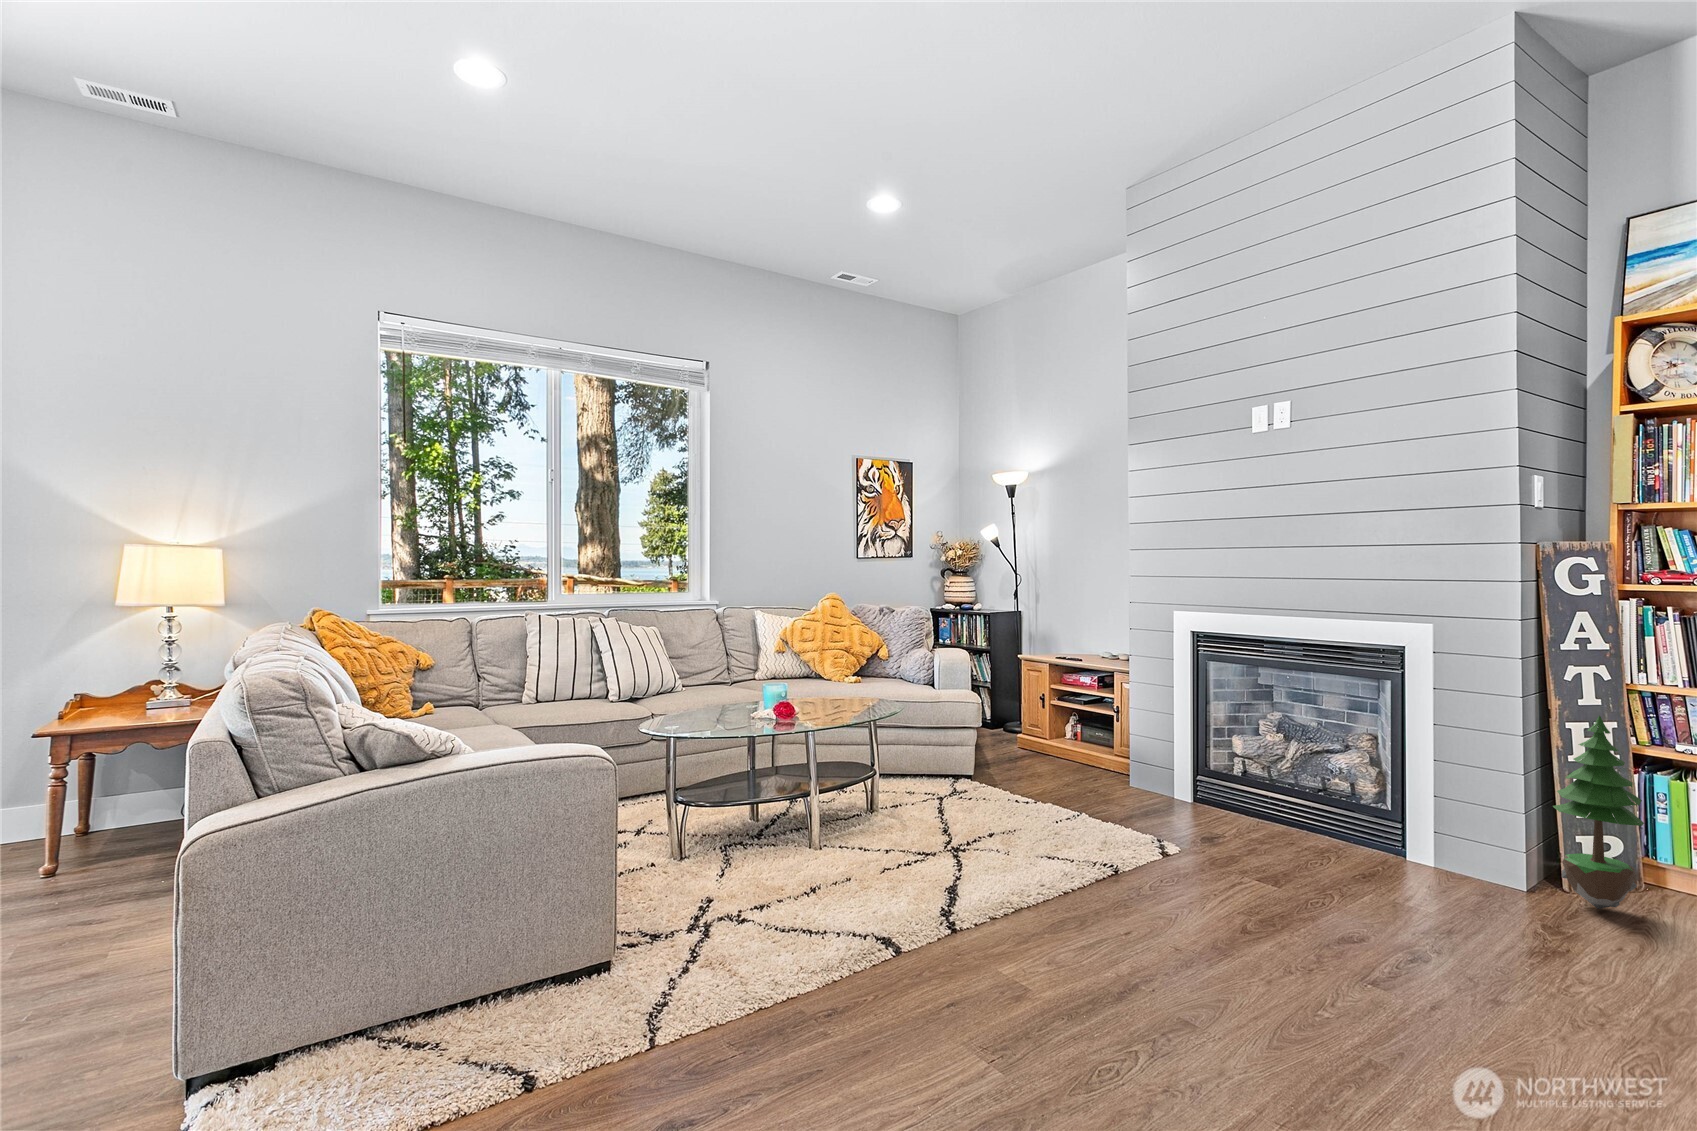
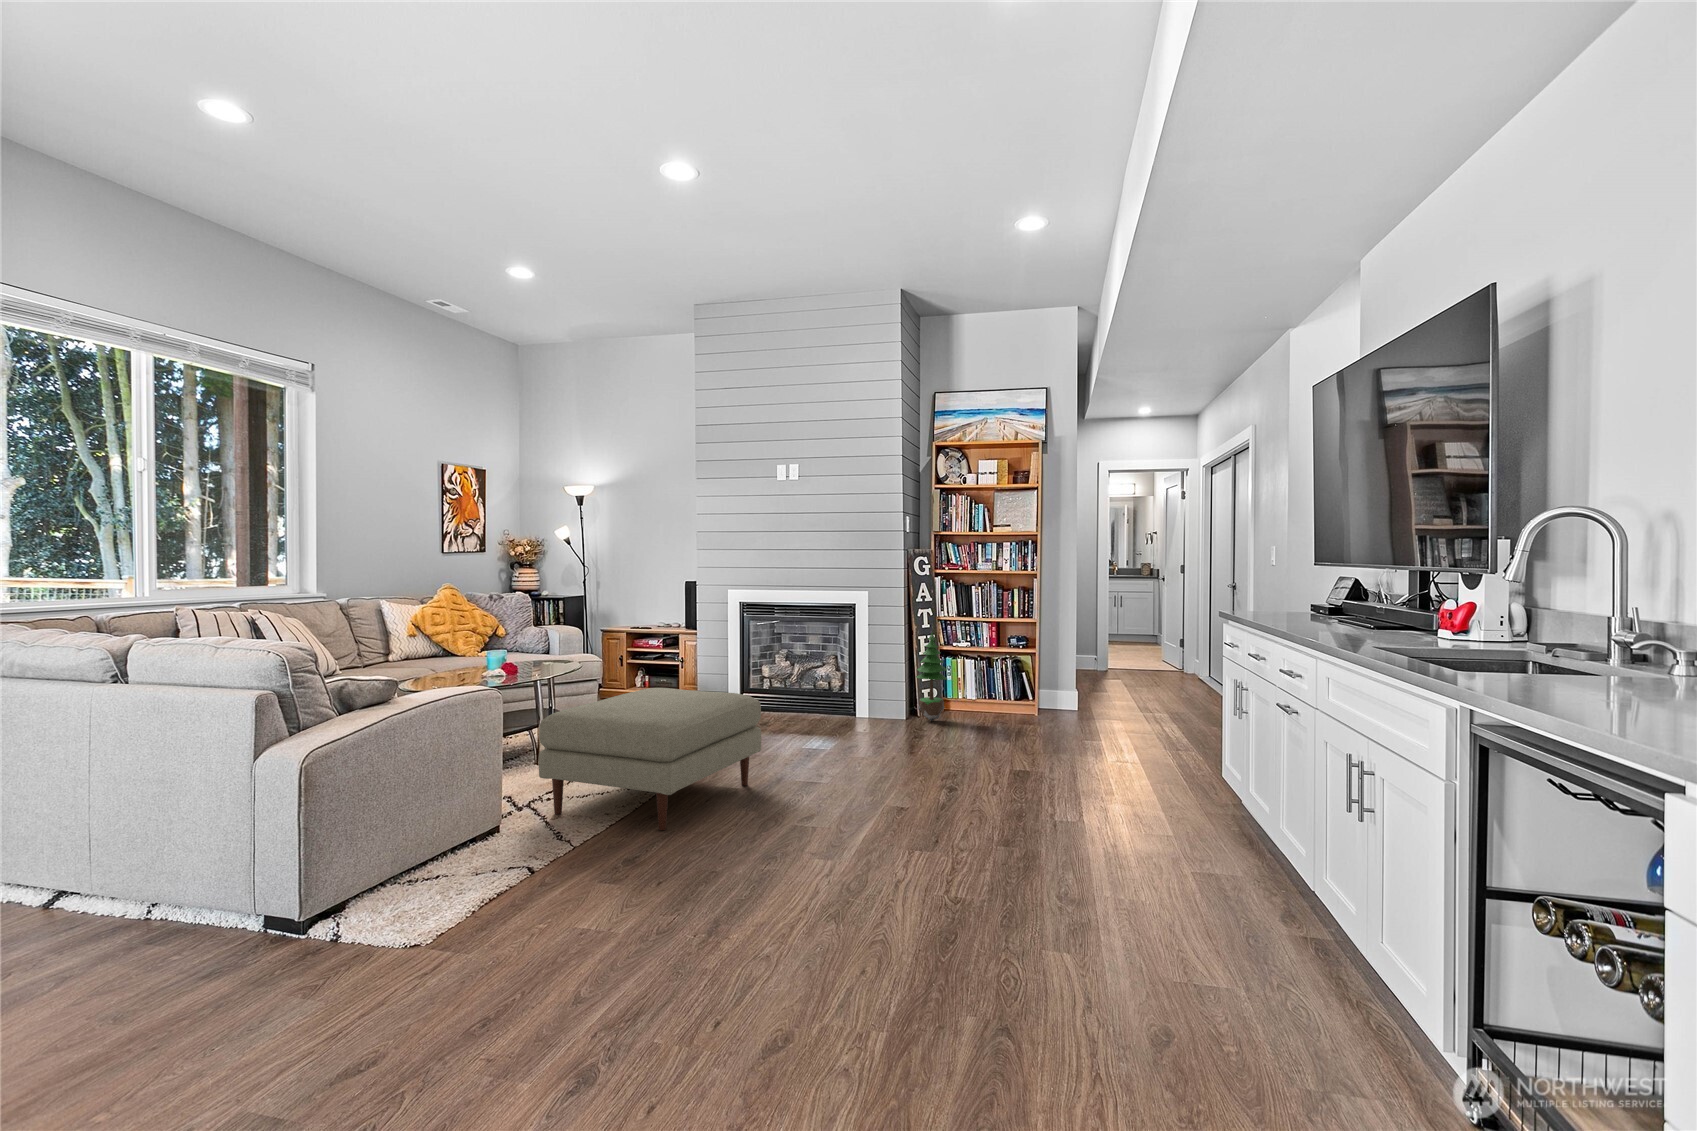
ottoman: none [698,765,1098,1069] -> present [539,688,761,830]

